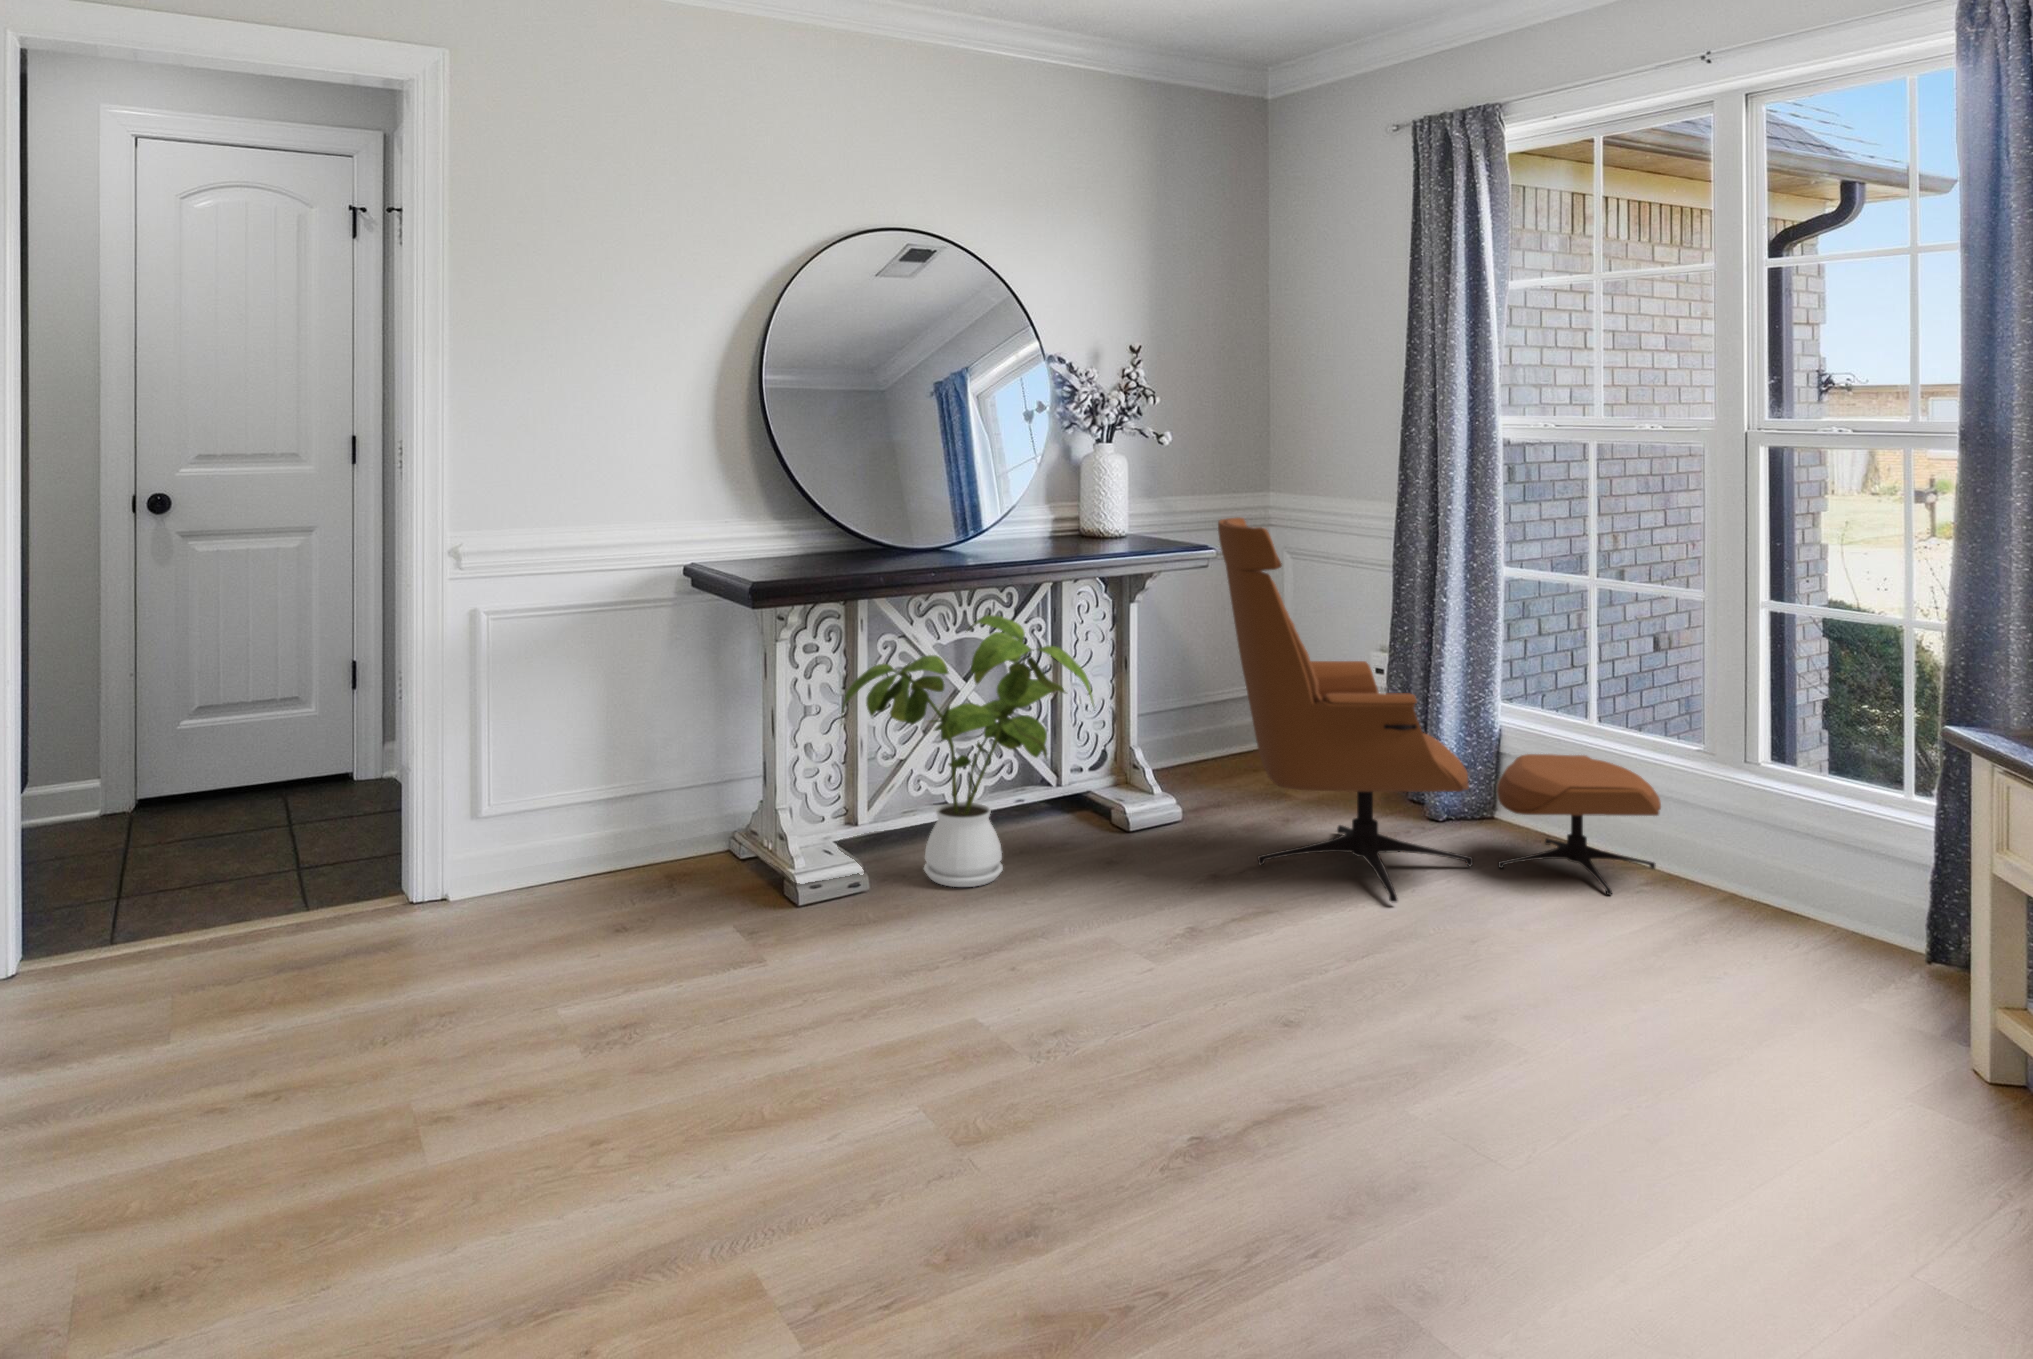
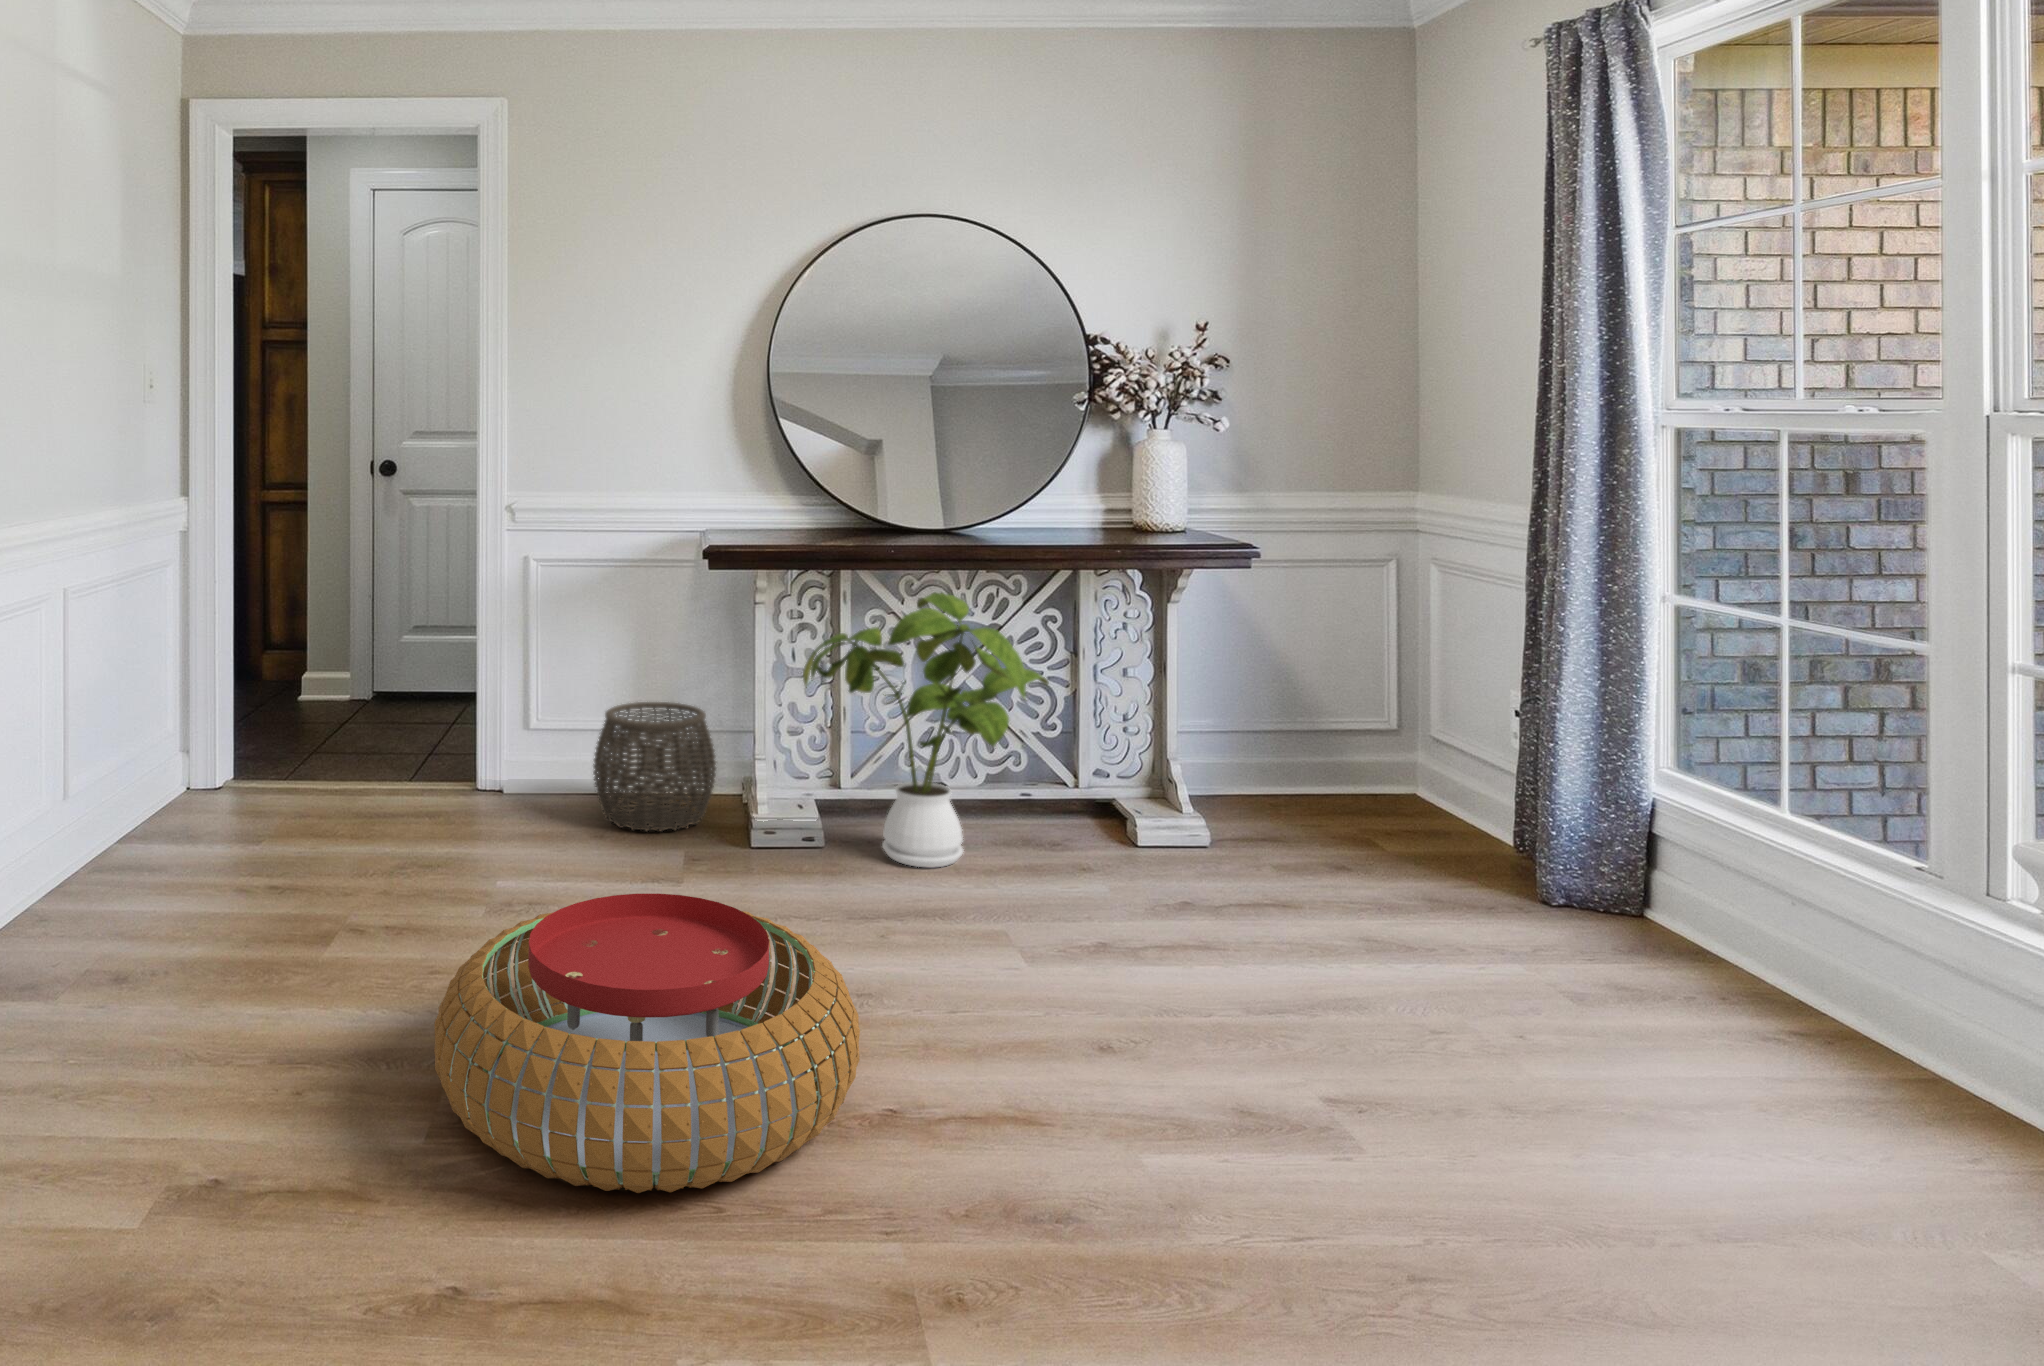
lounge chair: present [1218,518,1661,902] -> none [1210,509,1858,1037]
woven basket: none [592,758,734,907] -> present [593,702,716,831]
pouf: none [725,956,1158,1265] -> present [434,894,860,1193]

